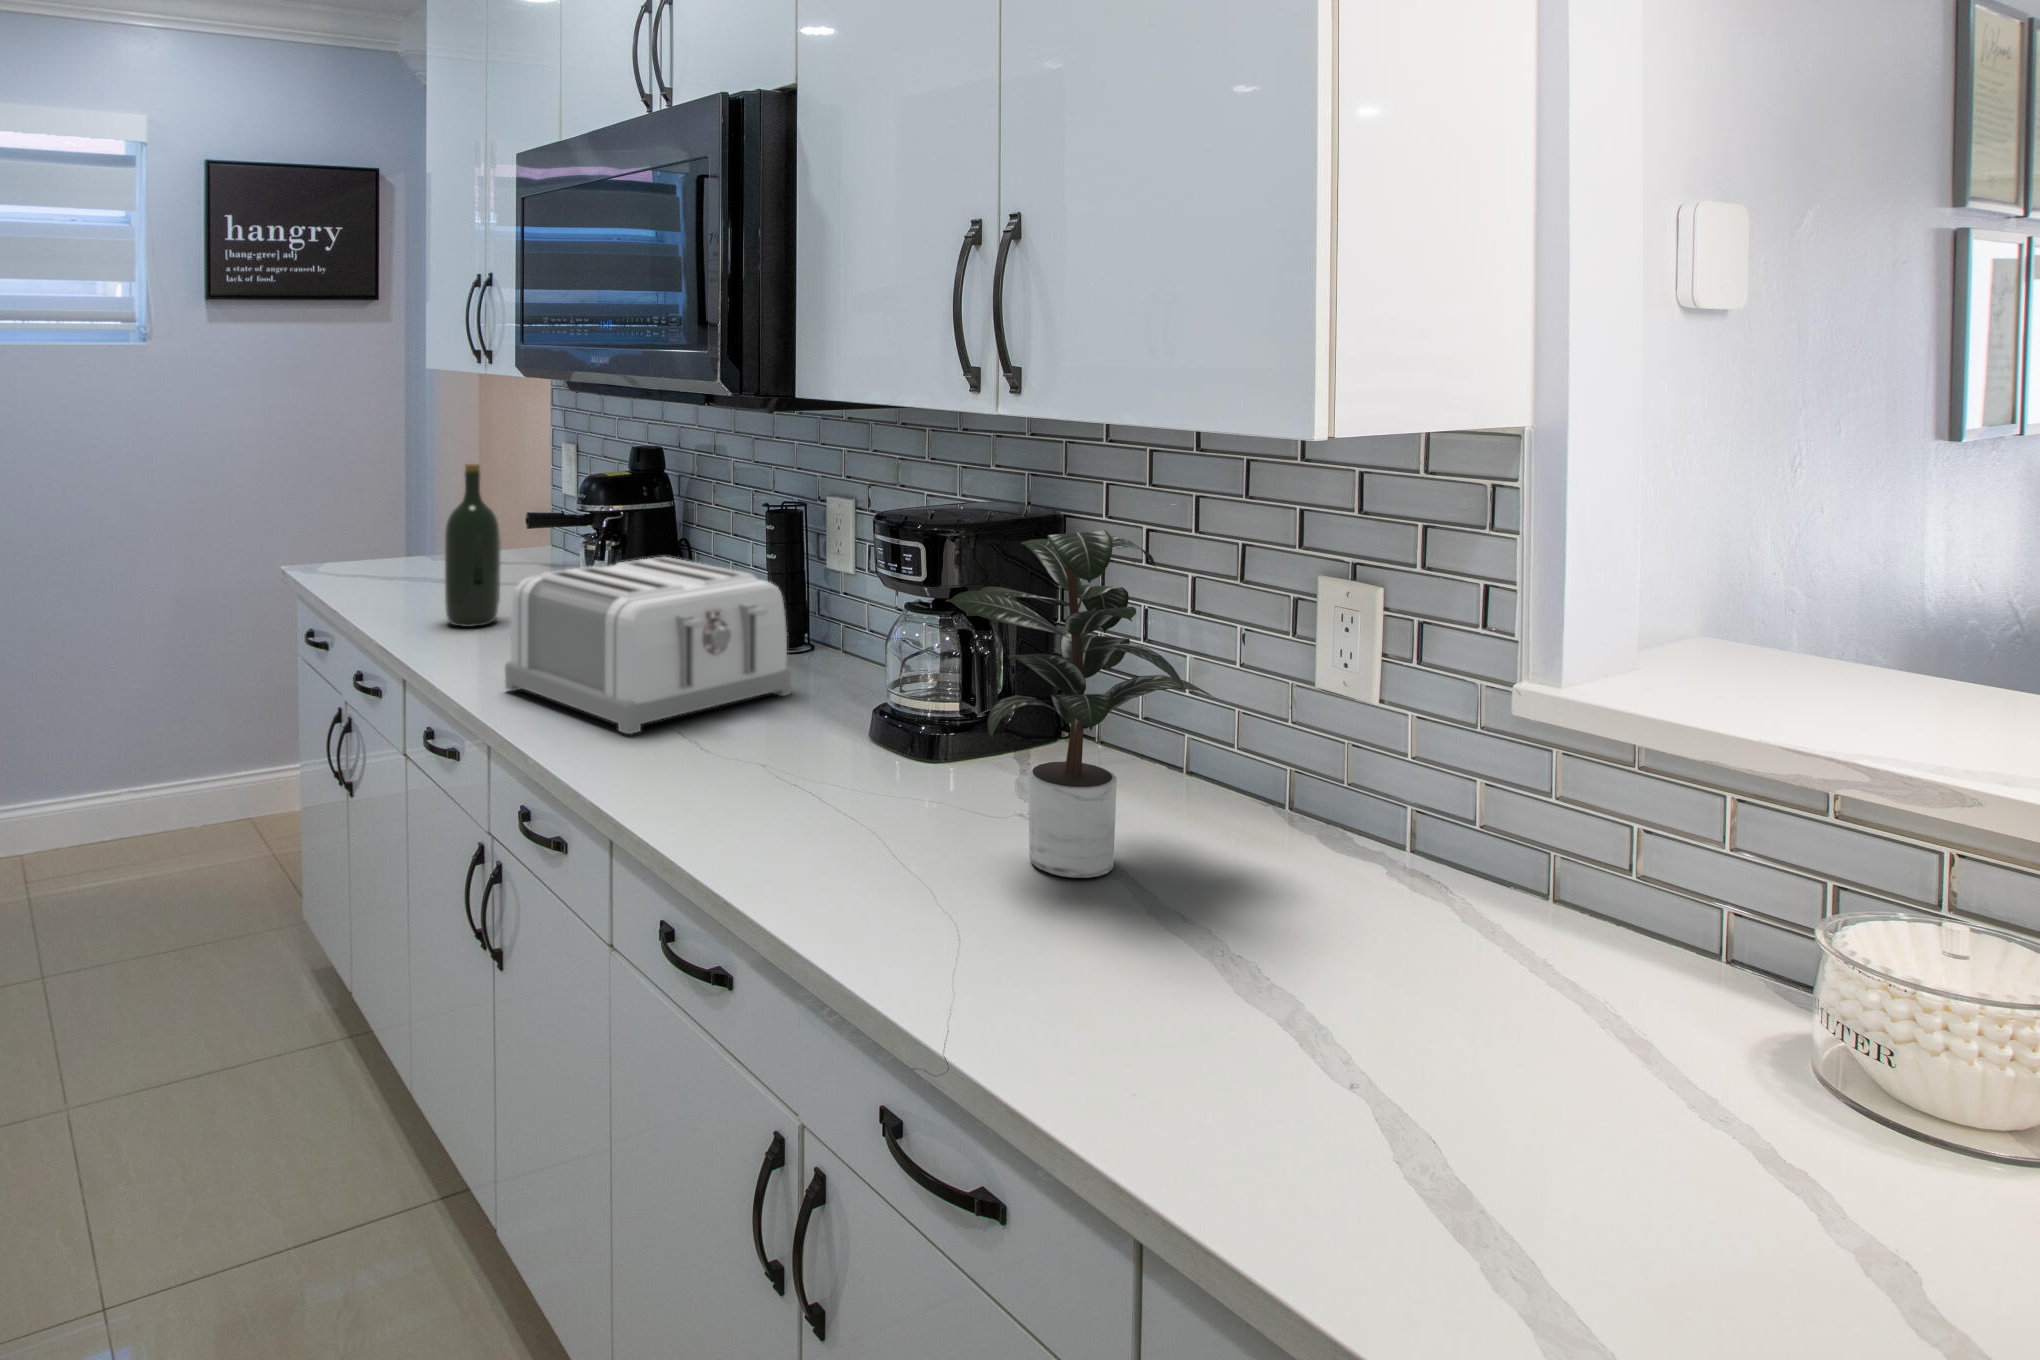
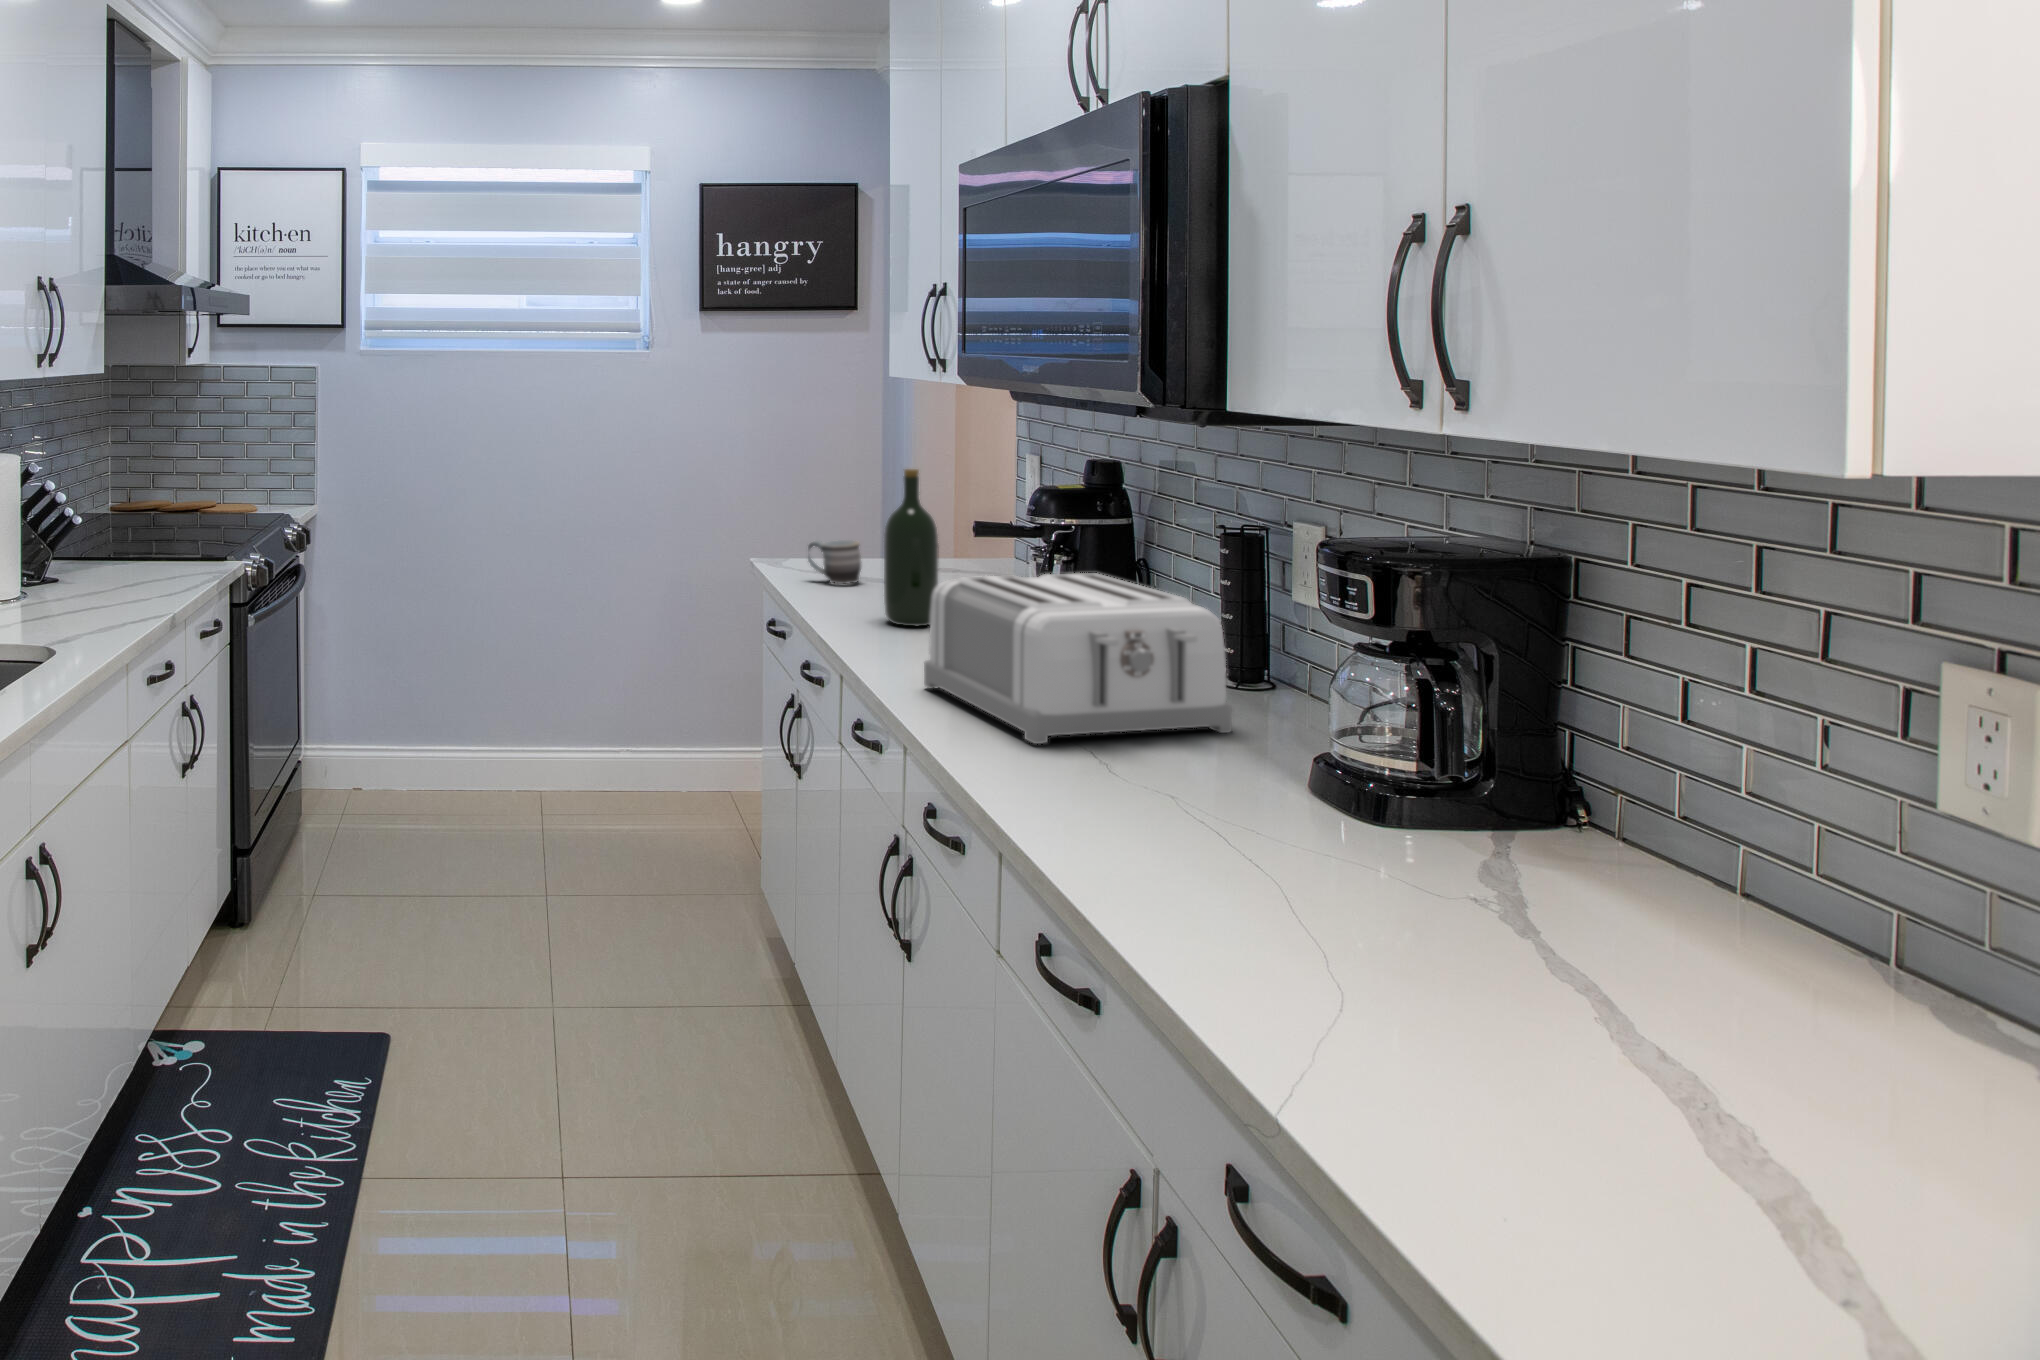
potted plant: present [946,530,1211,878] -> none [1330,574,1805,980]
mug: none [352,542,410,589] -> present [808,540,861,584]

